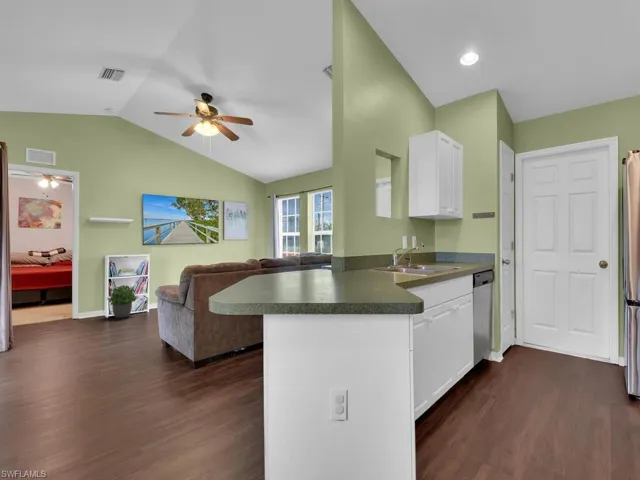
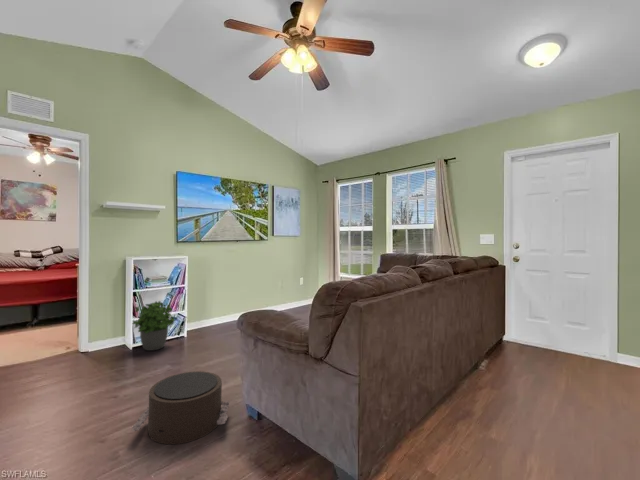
pouf: none [90,320,150,352] -> present [131,371,229,444]

